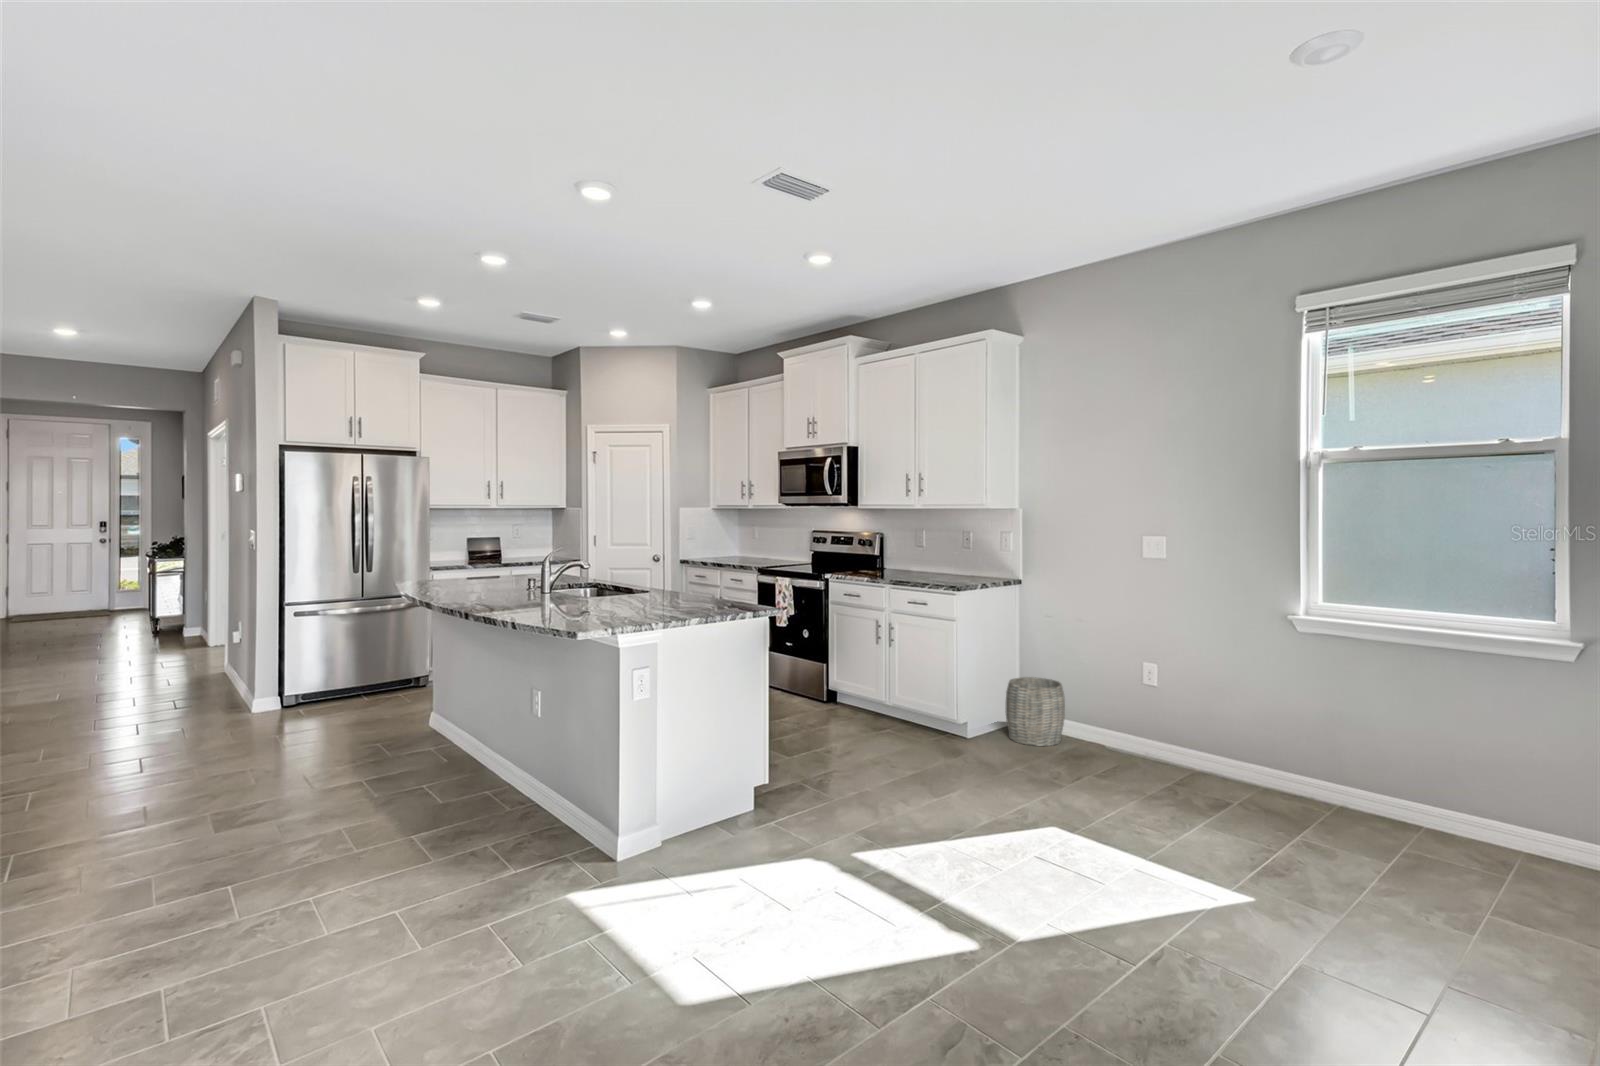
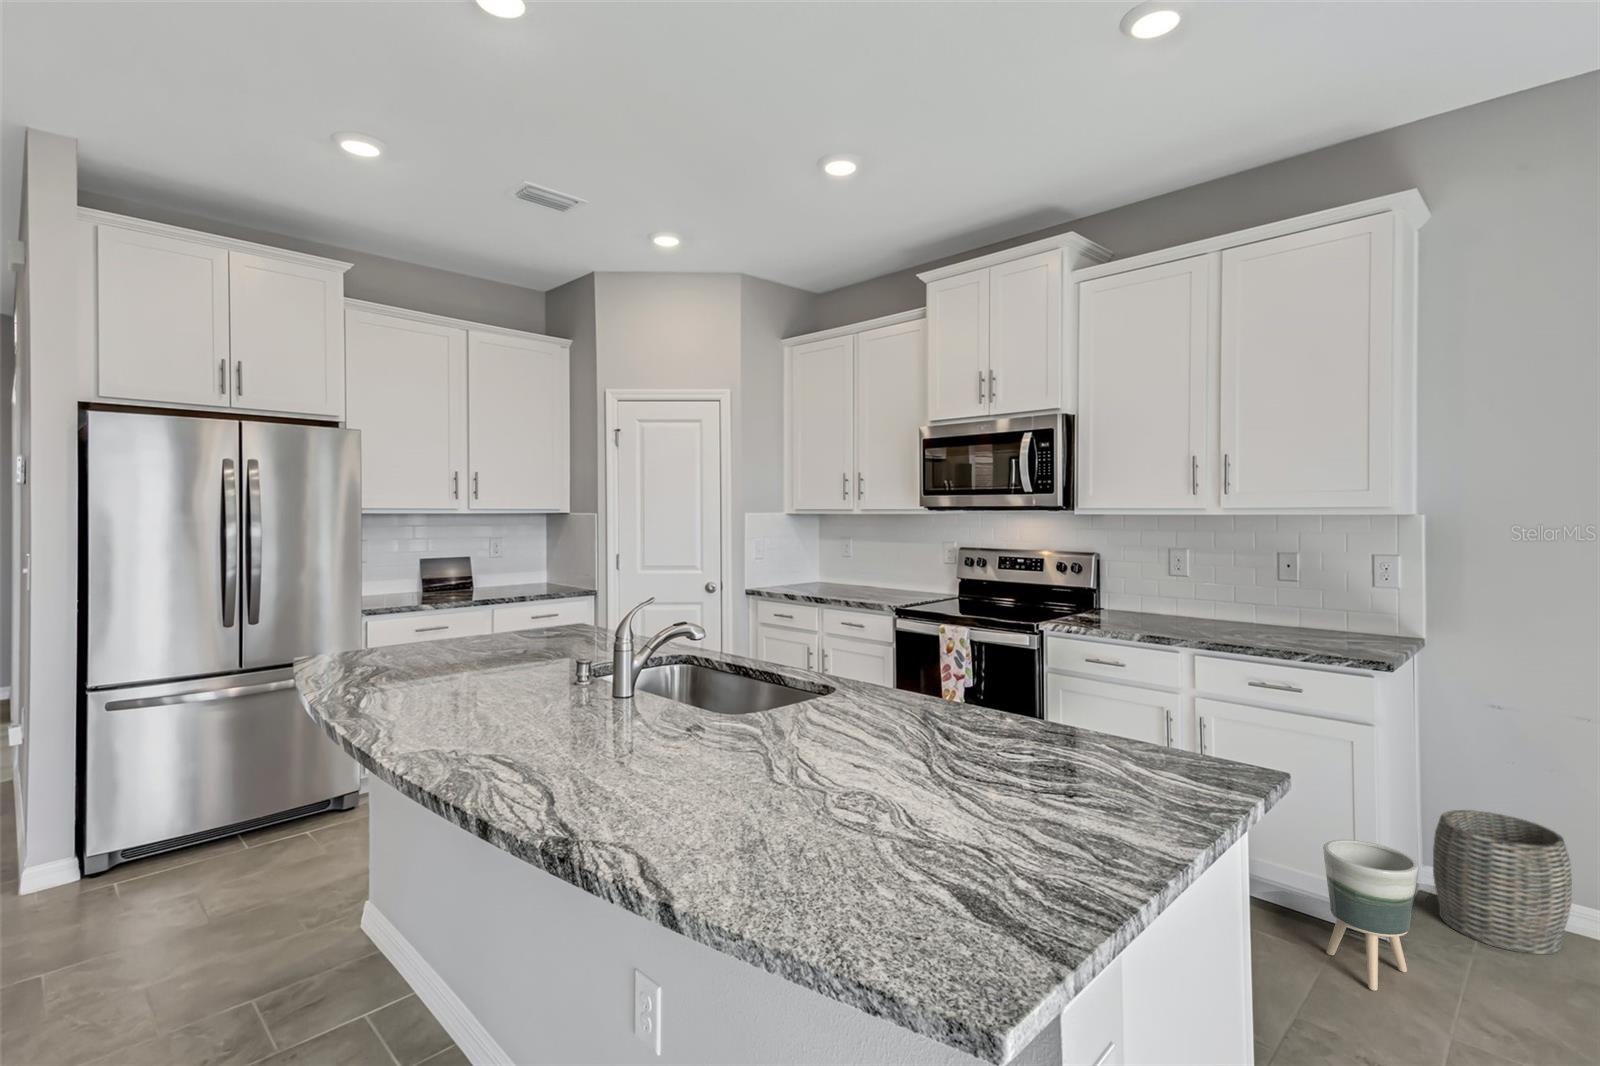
planter: none [917,683,957,753] -> present [1323,840,1419,991]

